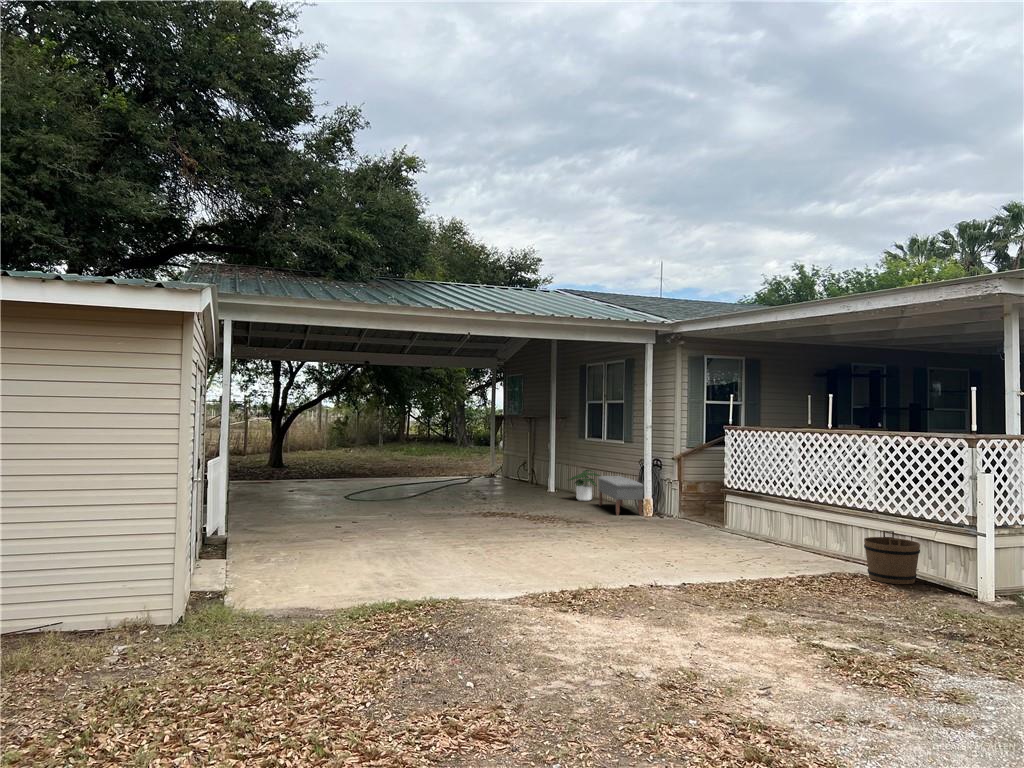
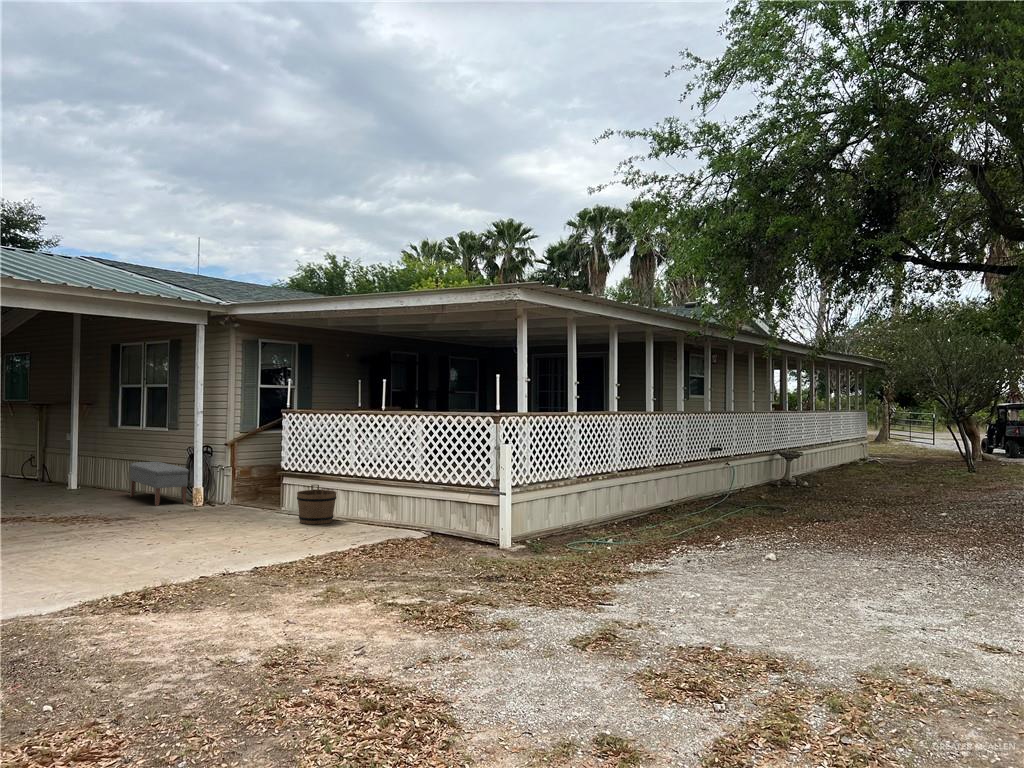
potted plant: present [568,470,600,501] -> none [85,456,132,493]
bucket: present [864,530,920,584] -> present [297,485,337,524]

